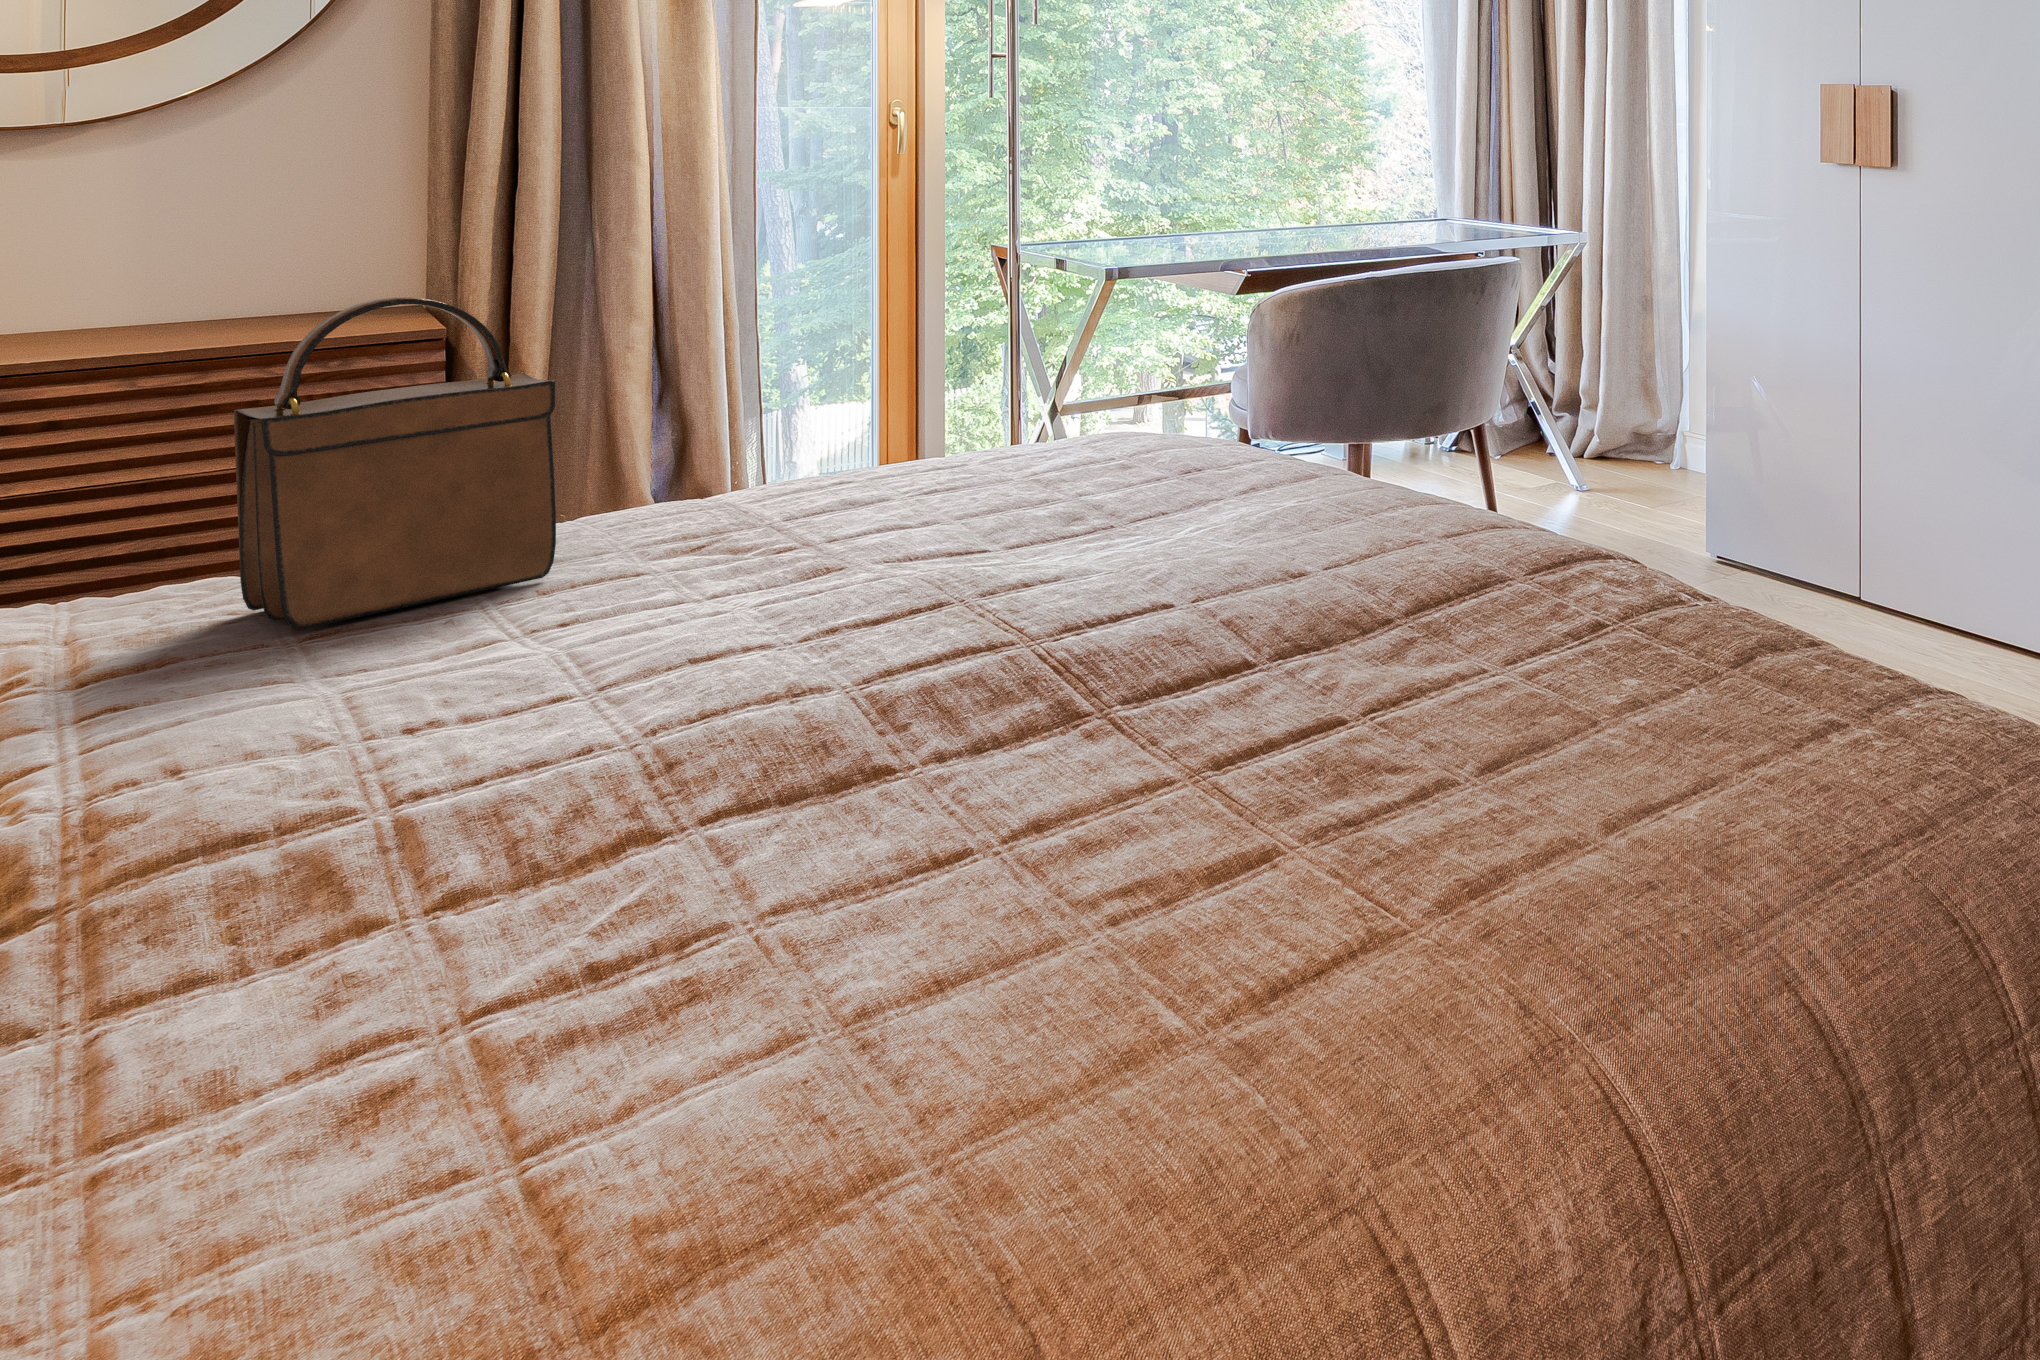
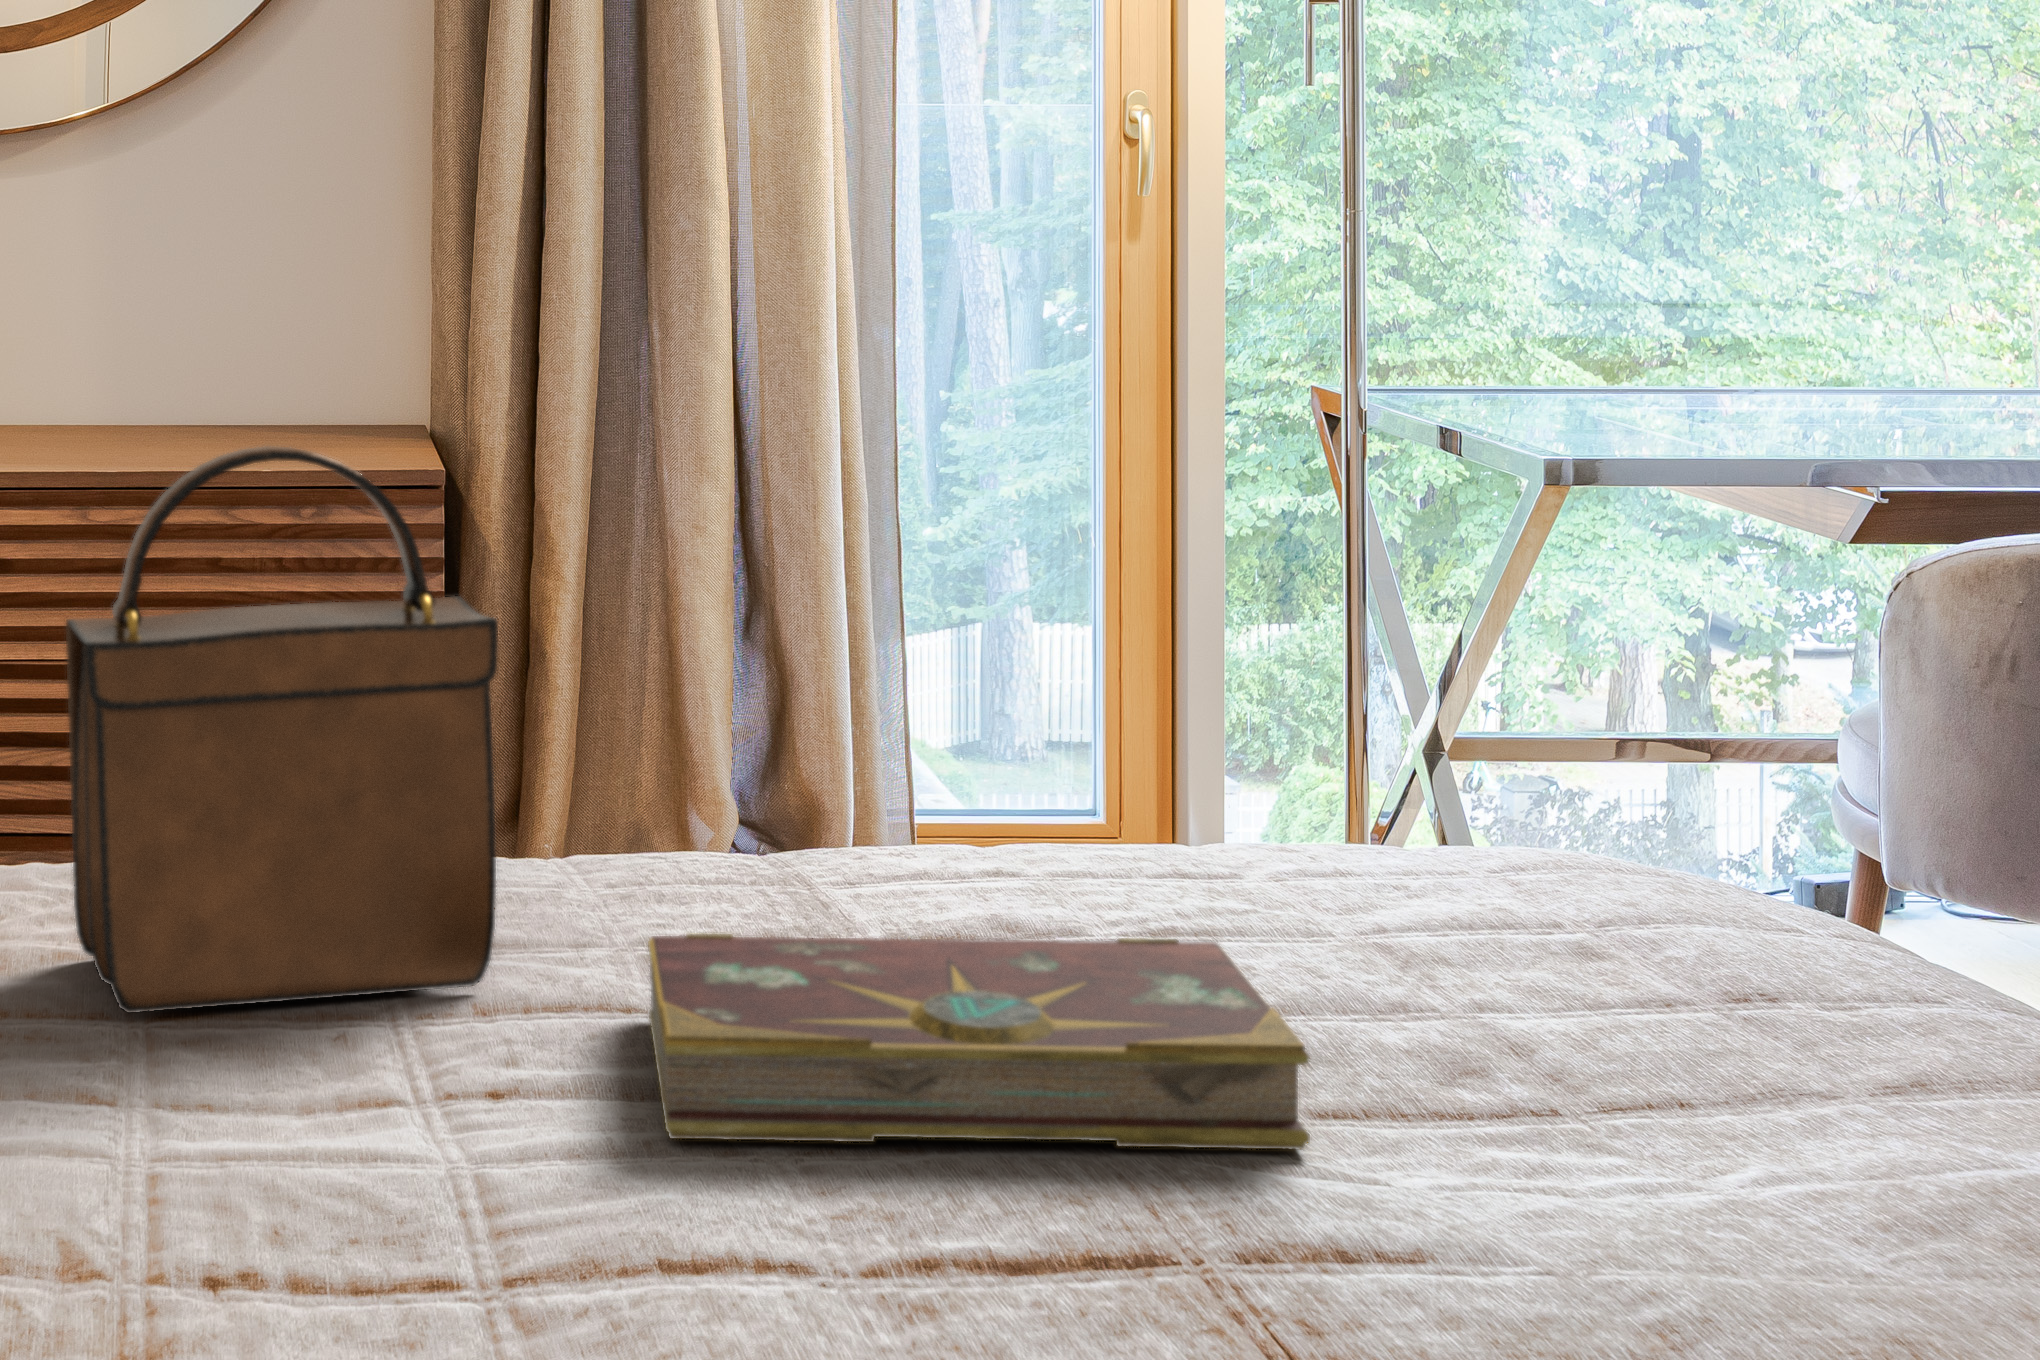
book: none [657,487,1006,616] -> present [648,933,1310,1150]

